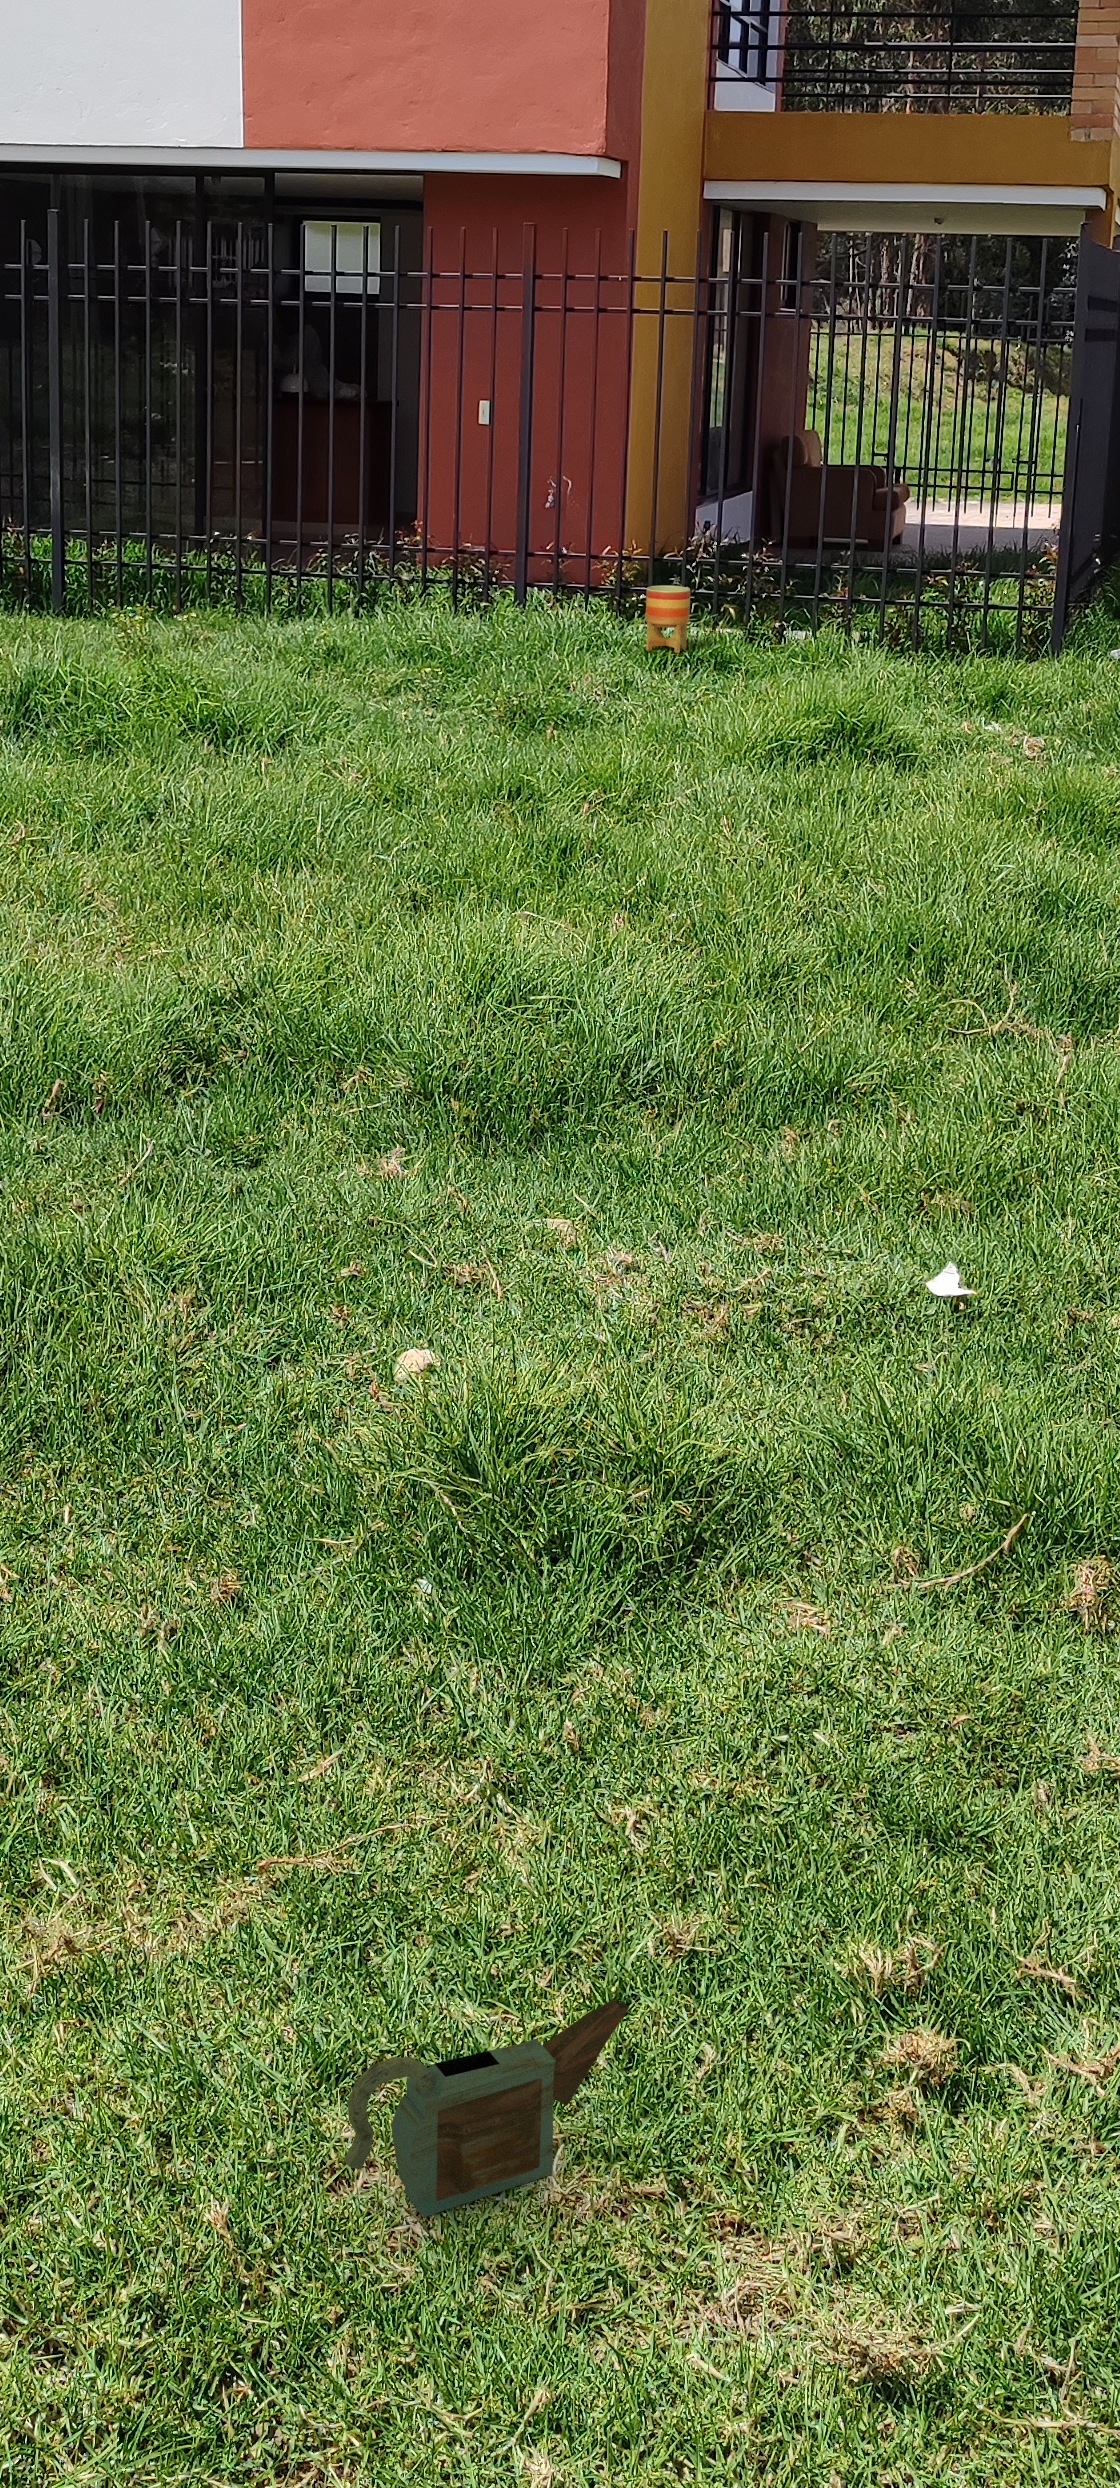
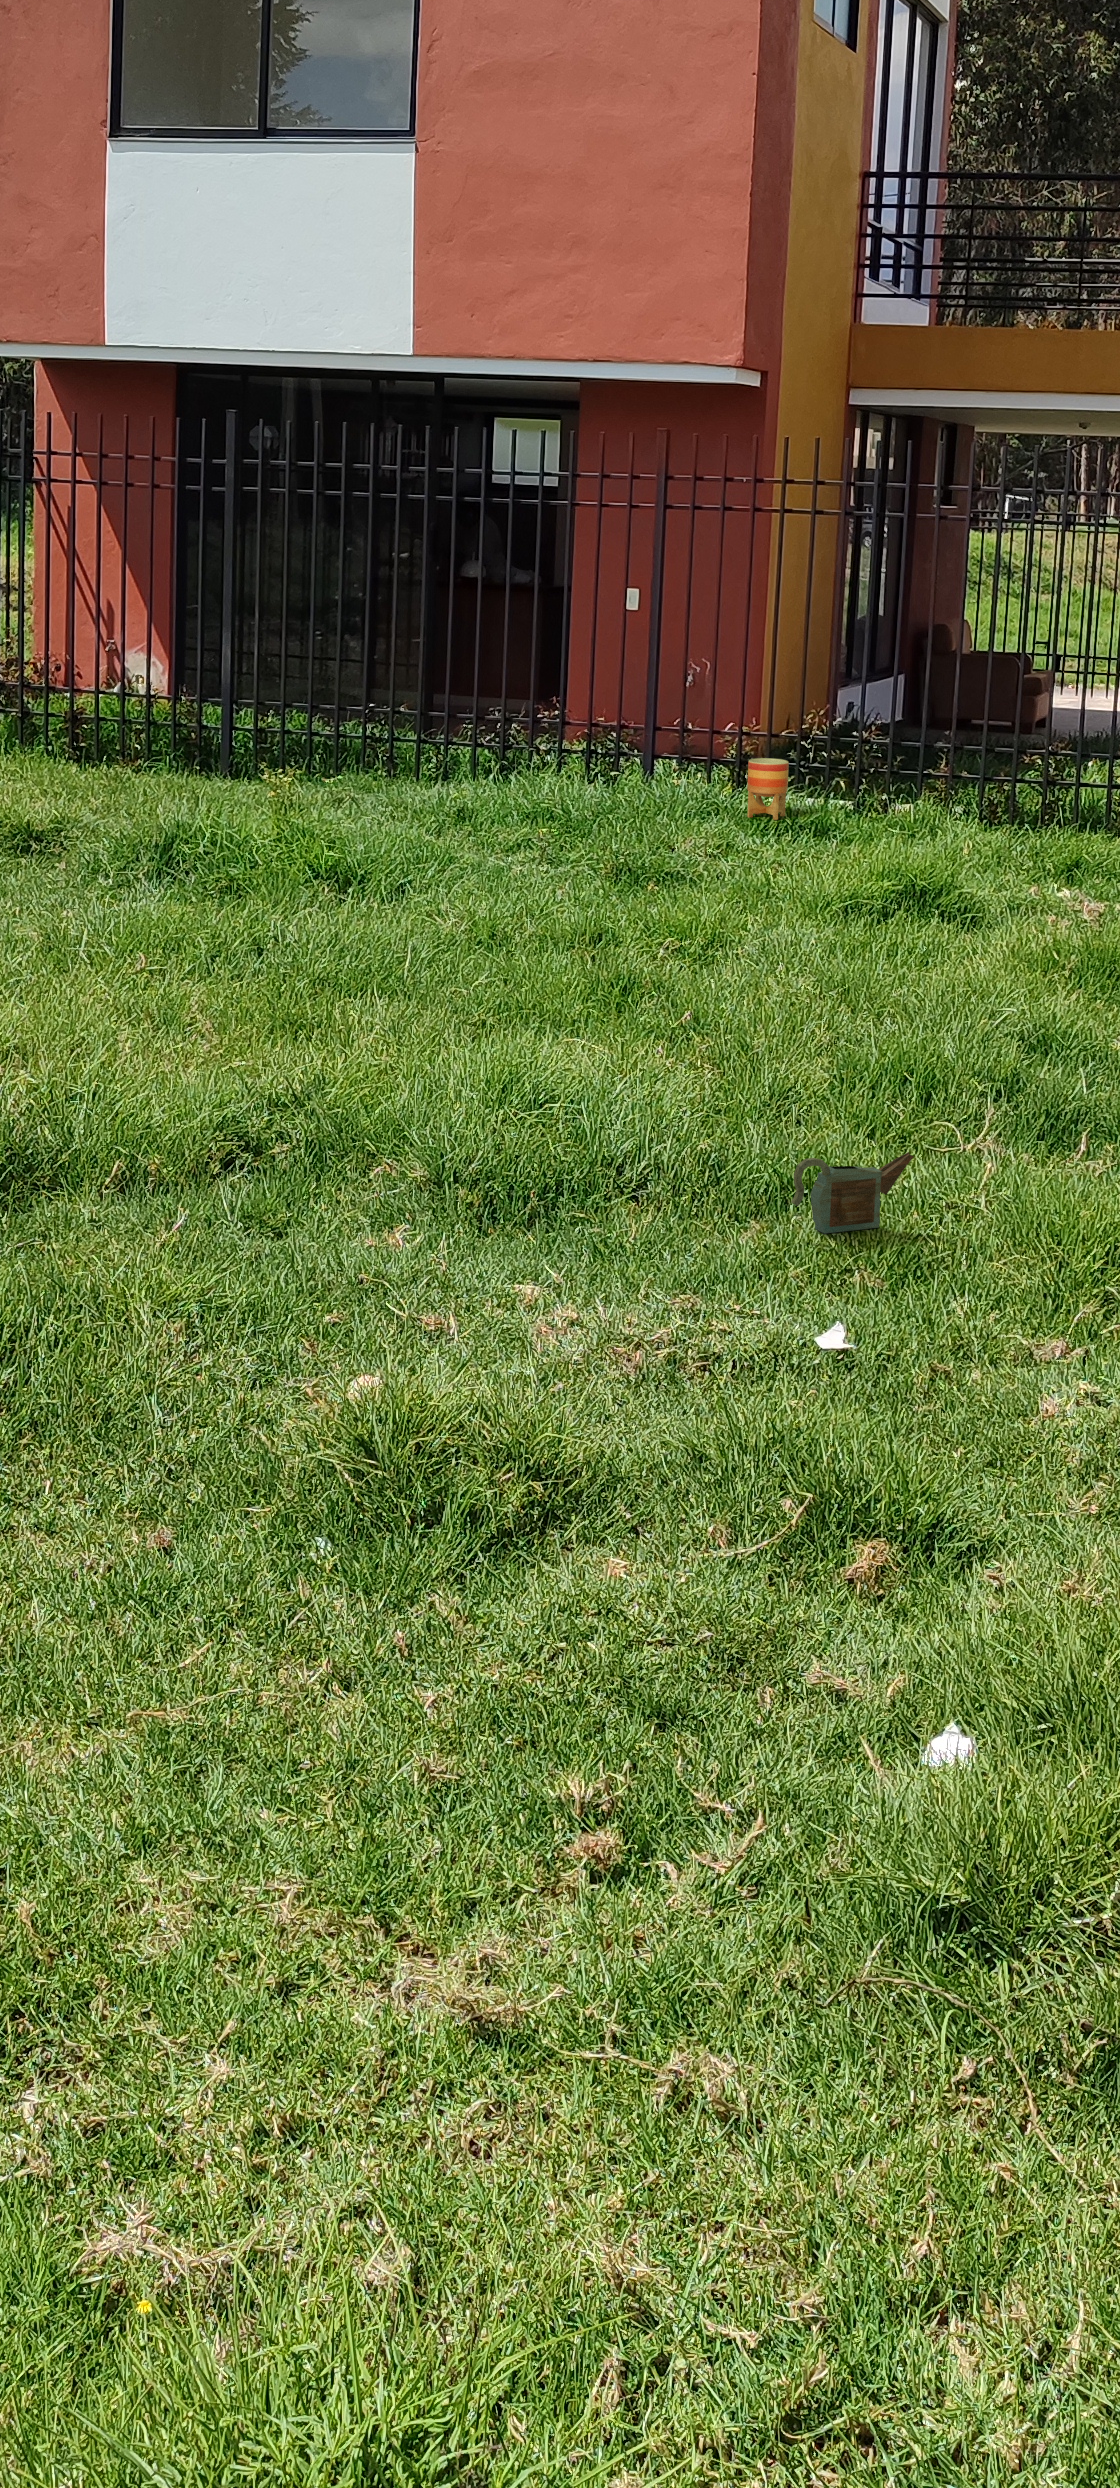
watering can: present [344,1999,629,2217] -> present [791,1152,914,1234]

